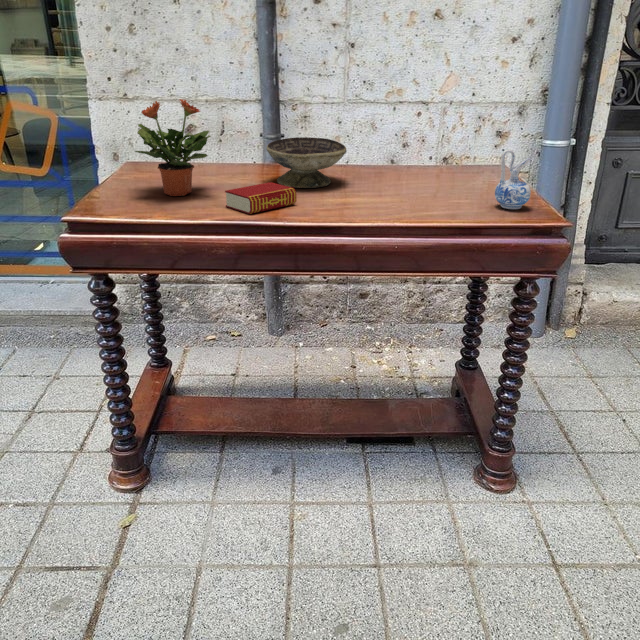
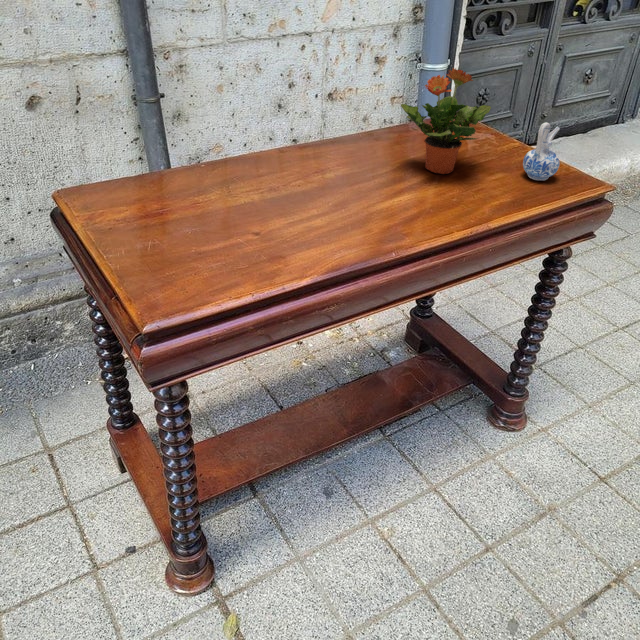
potted plant: present [135,99,210,196] -> present [401,68,491,174]
decorative bowl: present [267,137,346,188] -> none [259,119,357,192]
book: present [225,182,296,214] -> none [294,200,360,256]

